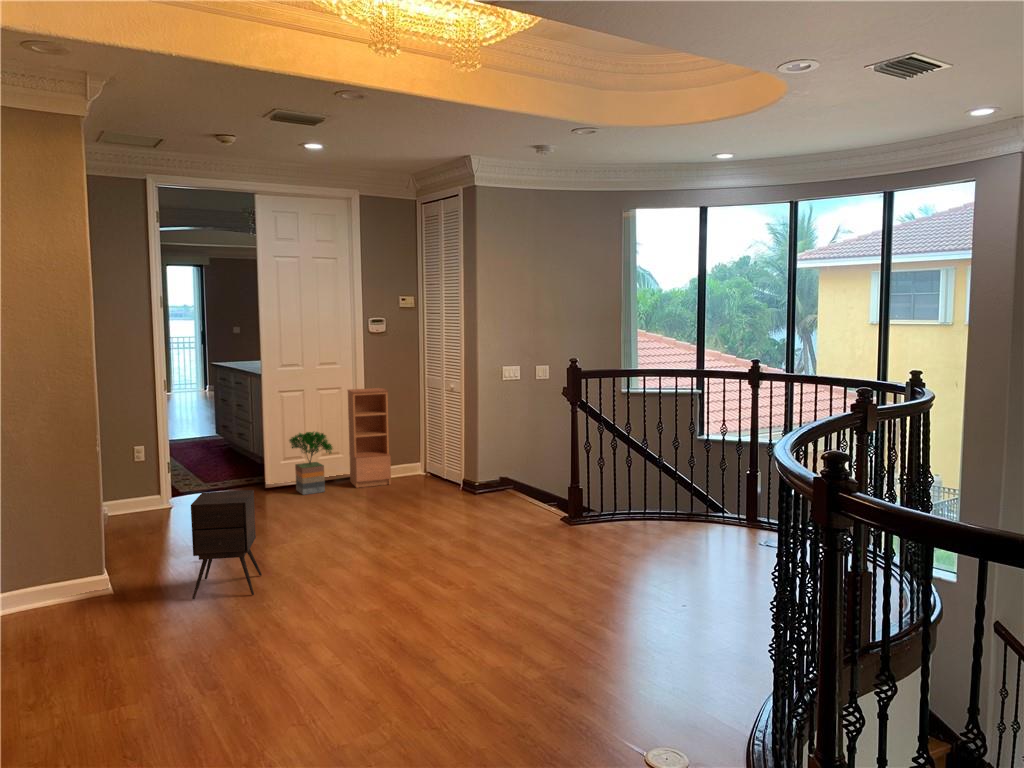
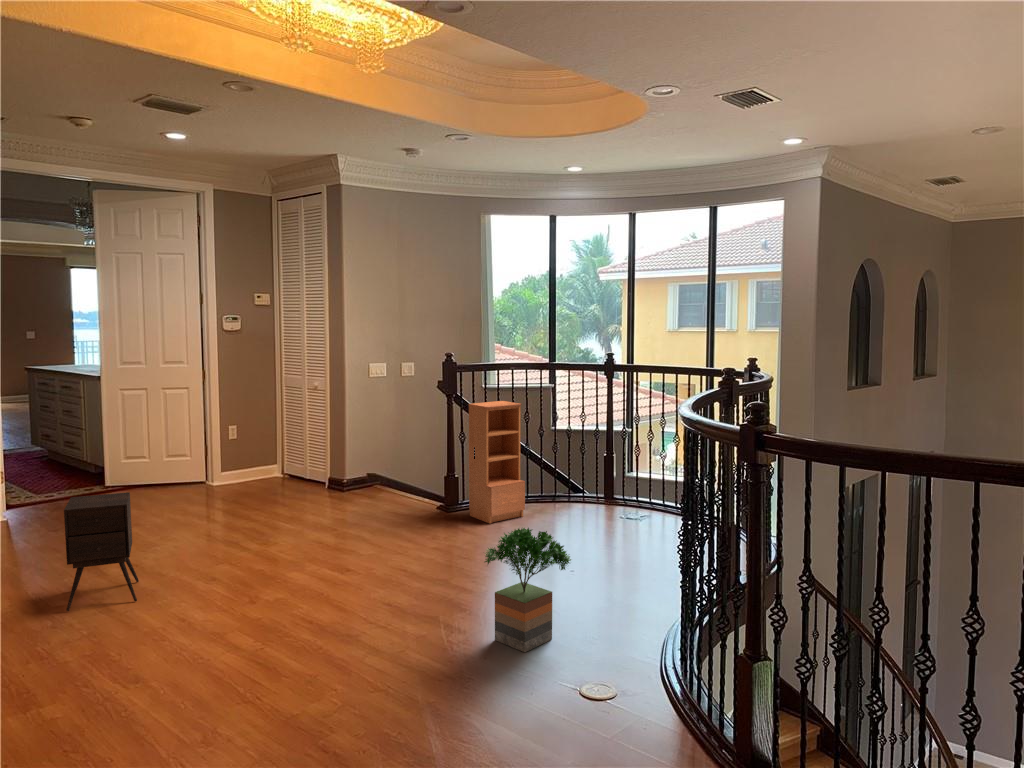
bookcase: present [348,388,391,488] -> present [469,401,525,523]
potted tree: present [289,432,332,495] -> present [485,528,571,652]

